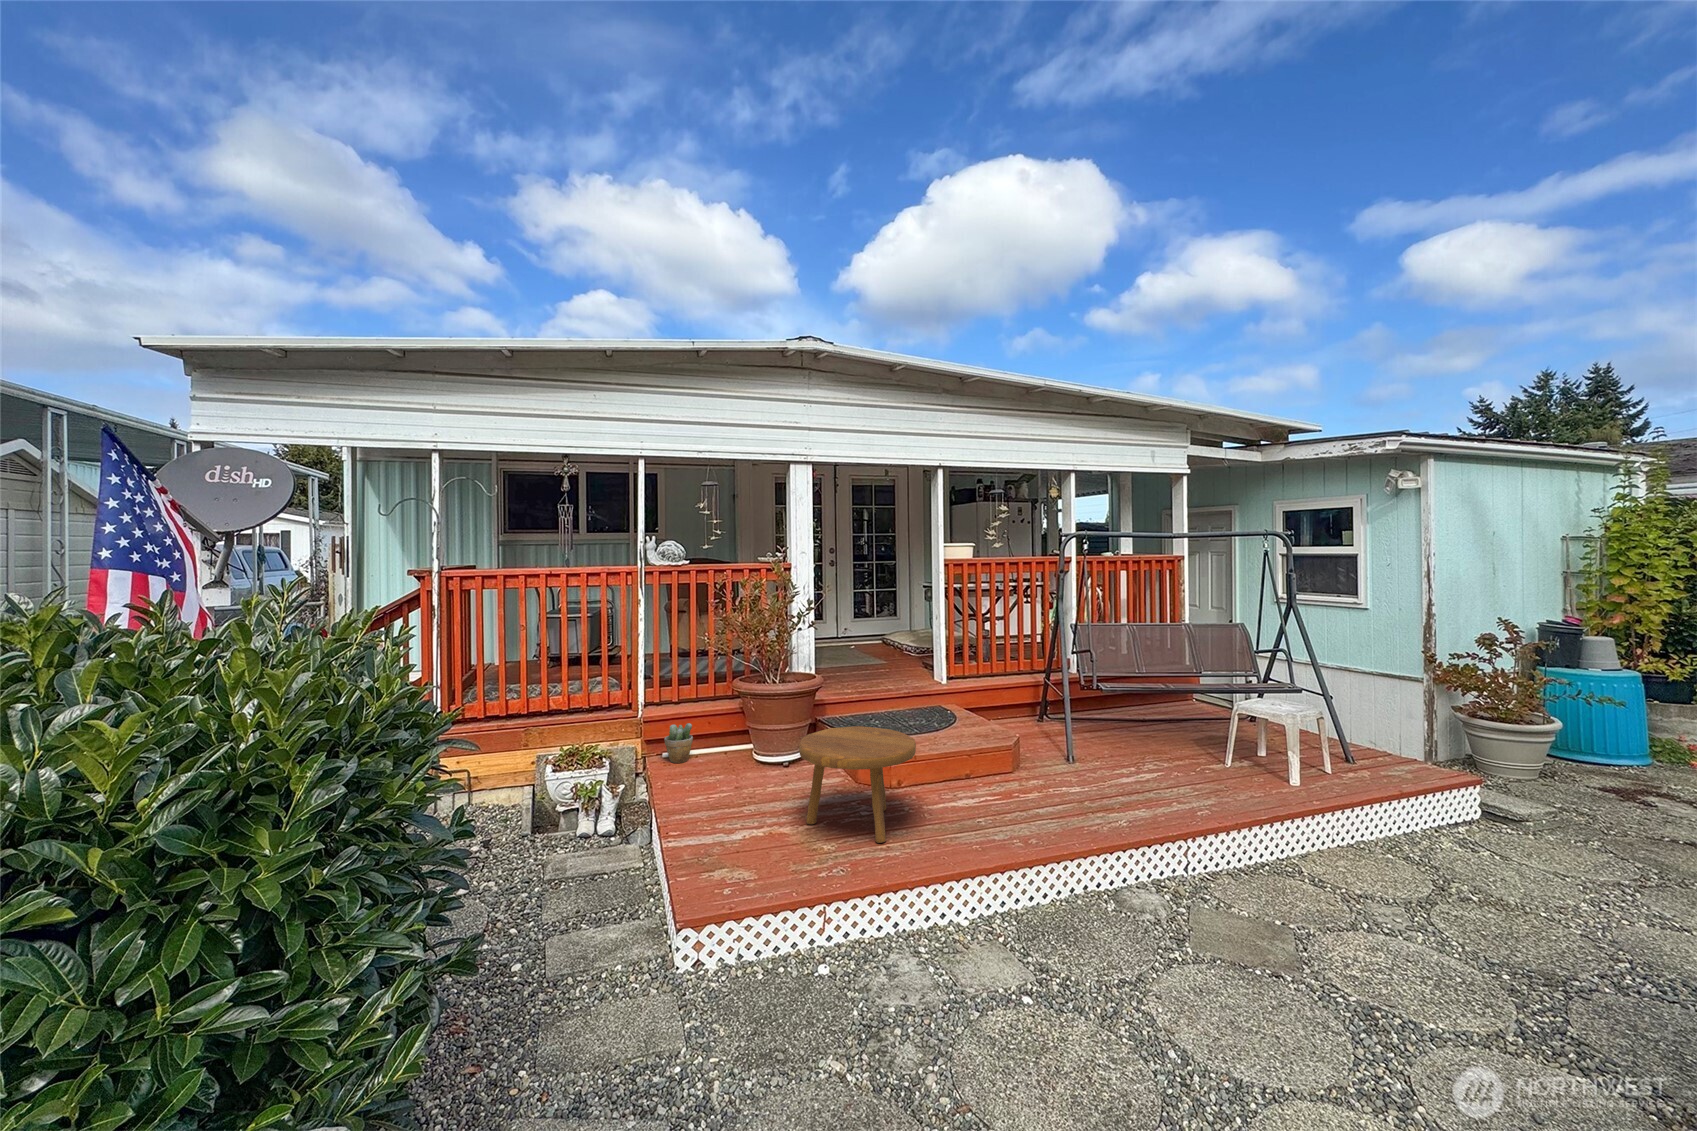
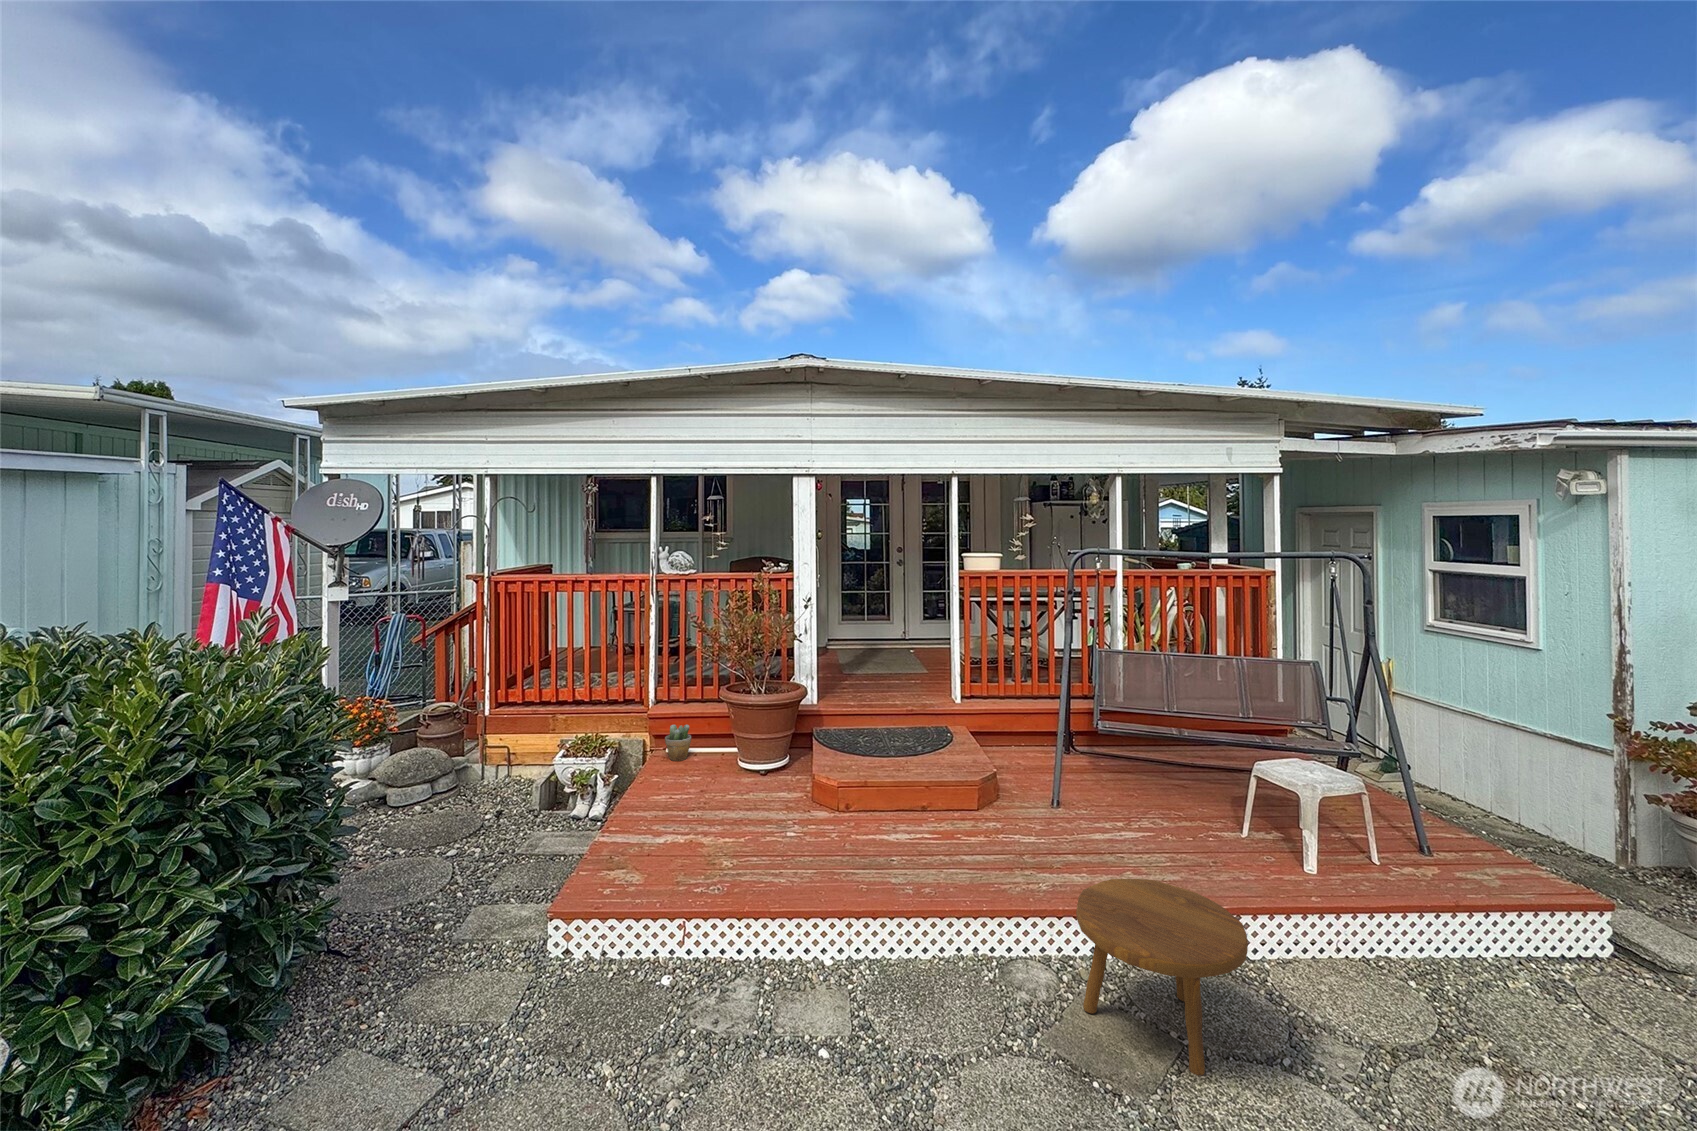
footstool: present [799,726,916,843] -> present [1076,879,1248,1076]

